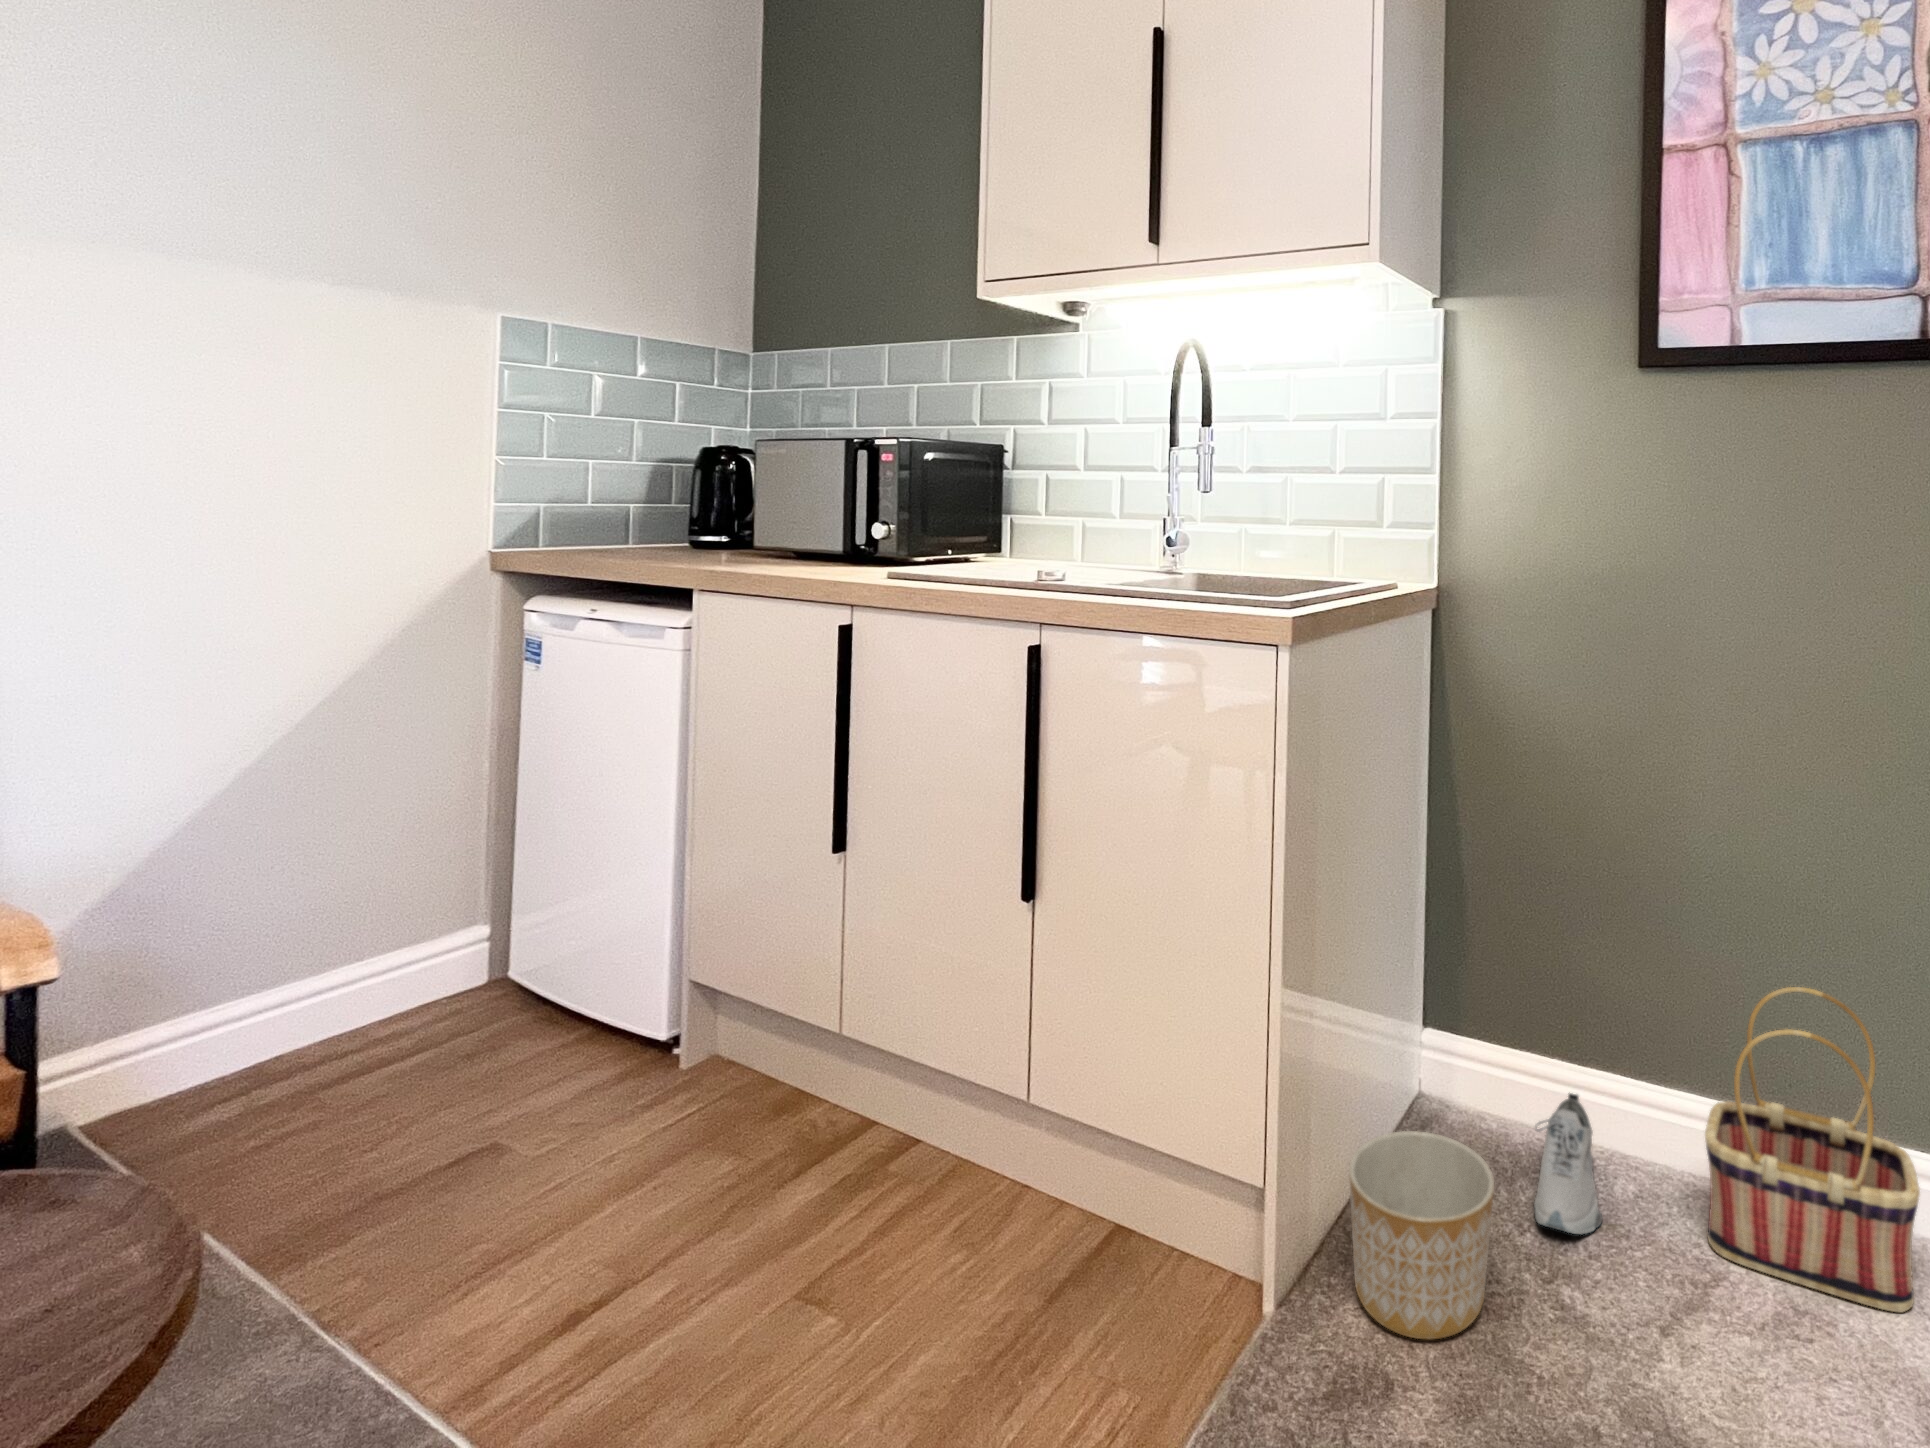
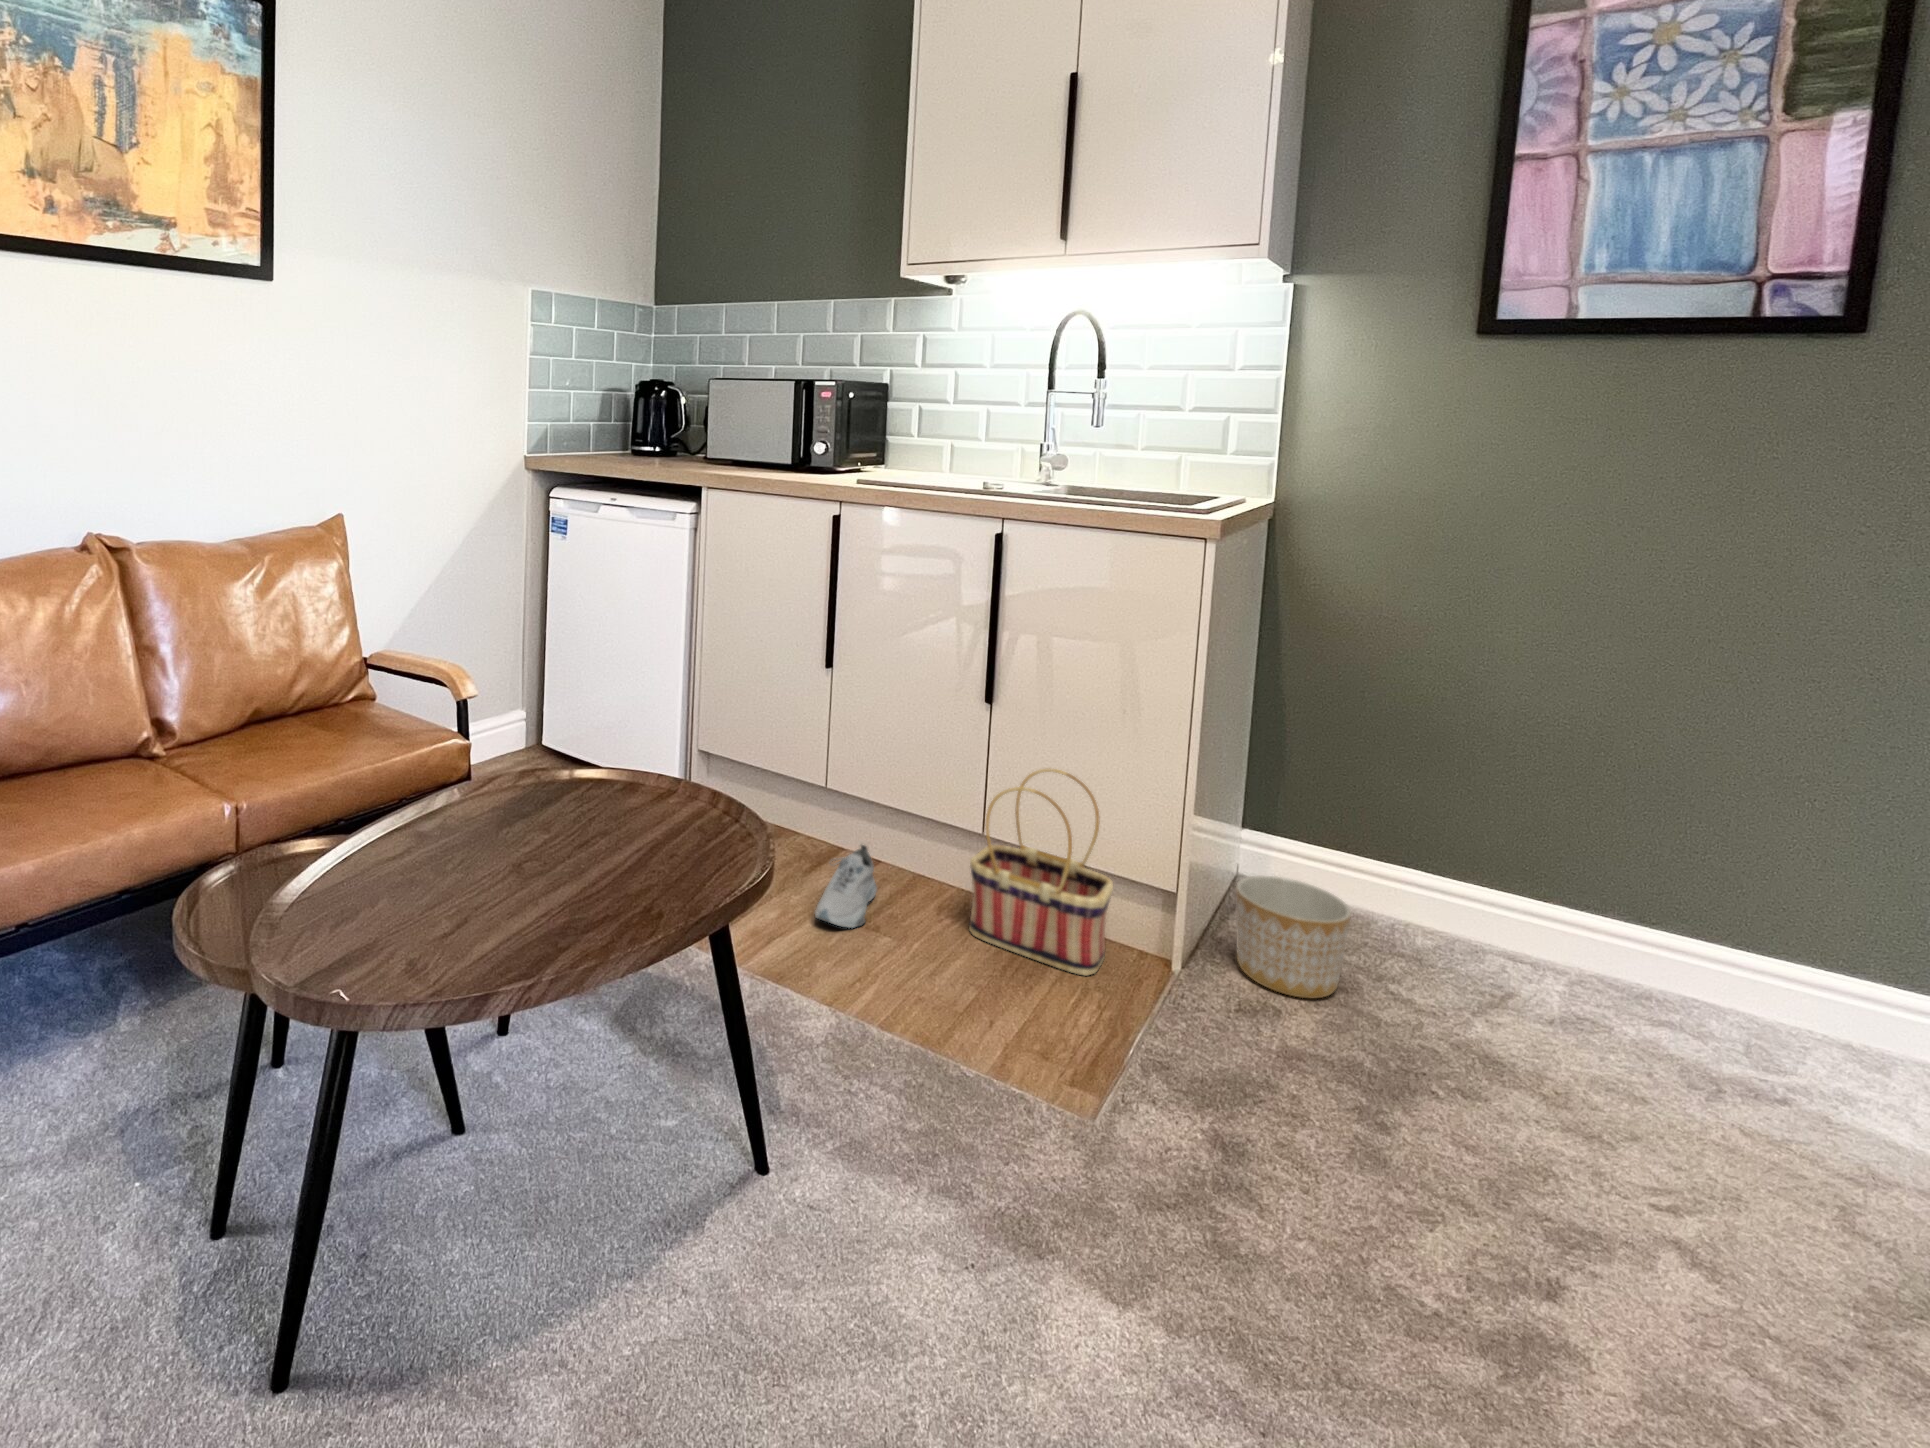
basket: present [1705,987,1920,1312] -> present [969,768,1113,975]
shoe: present [1534,1093,1602,1234] -> present [815,845,877,928]

